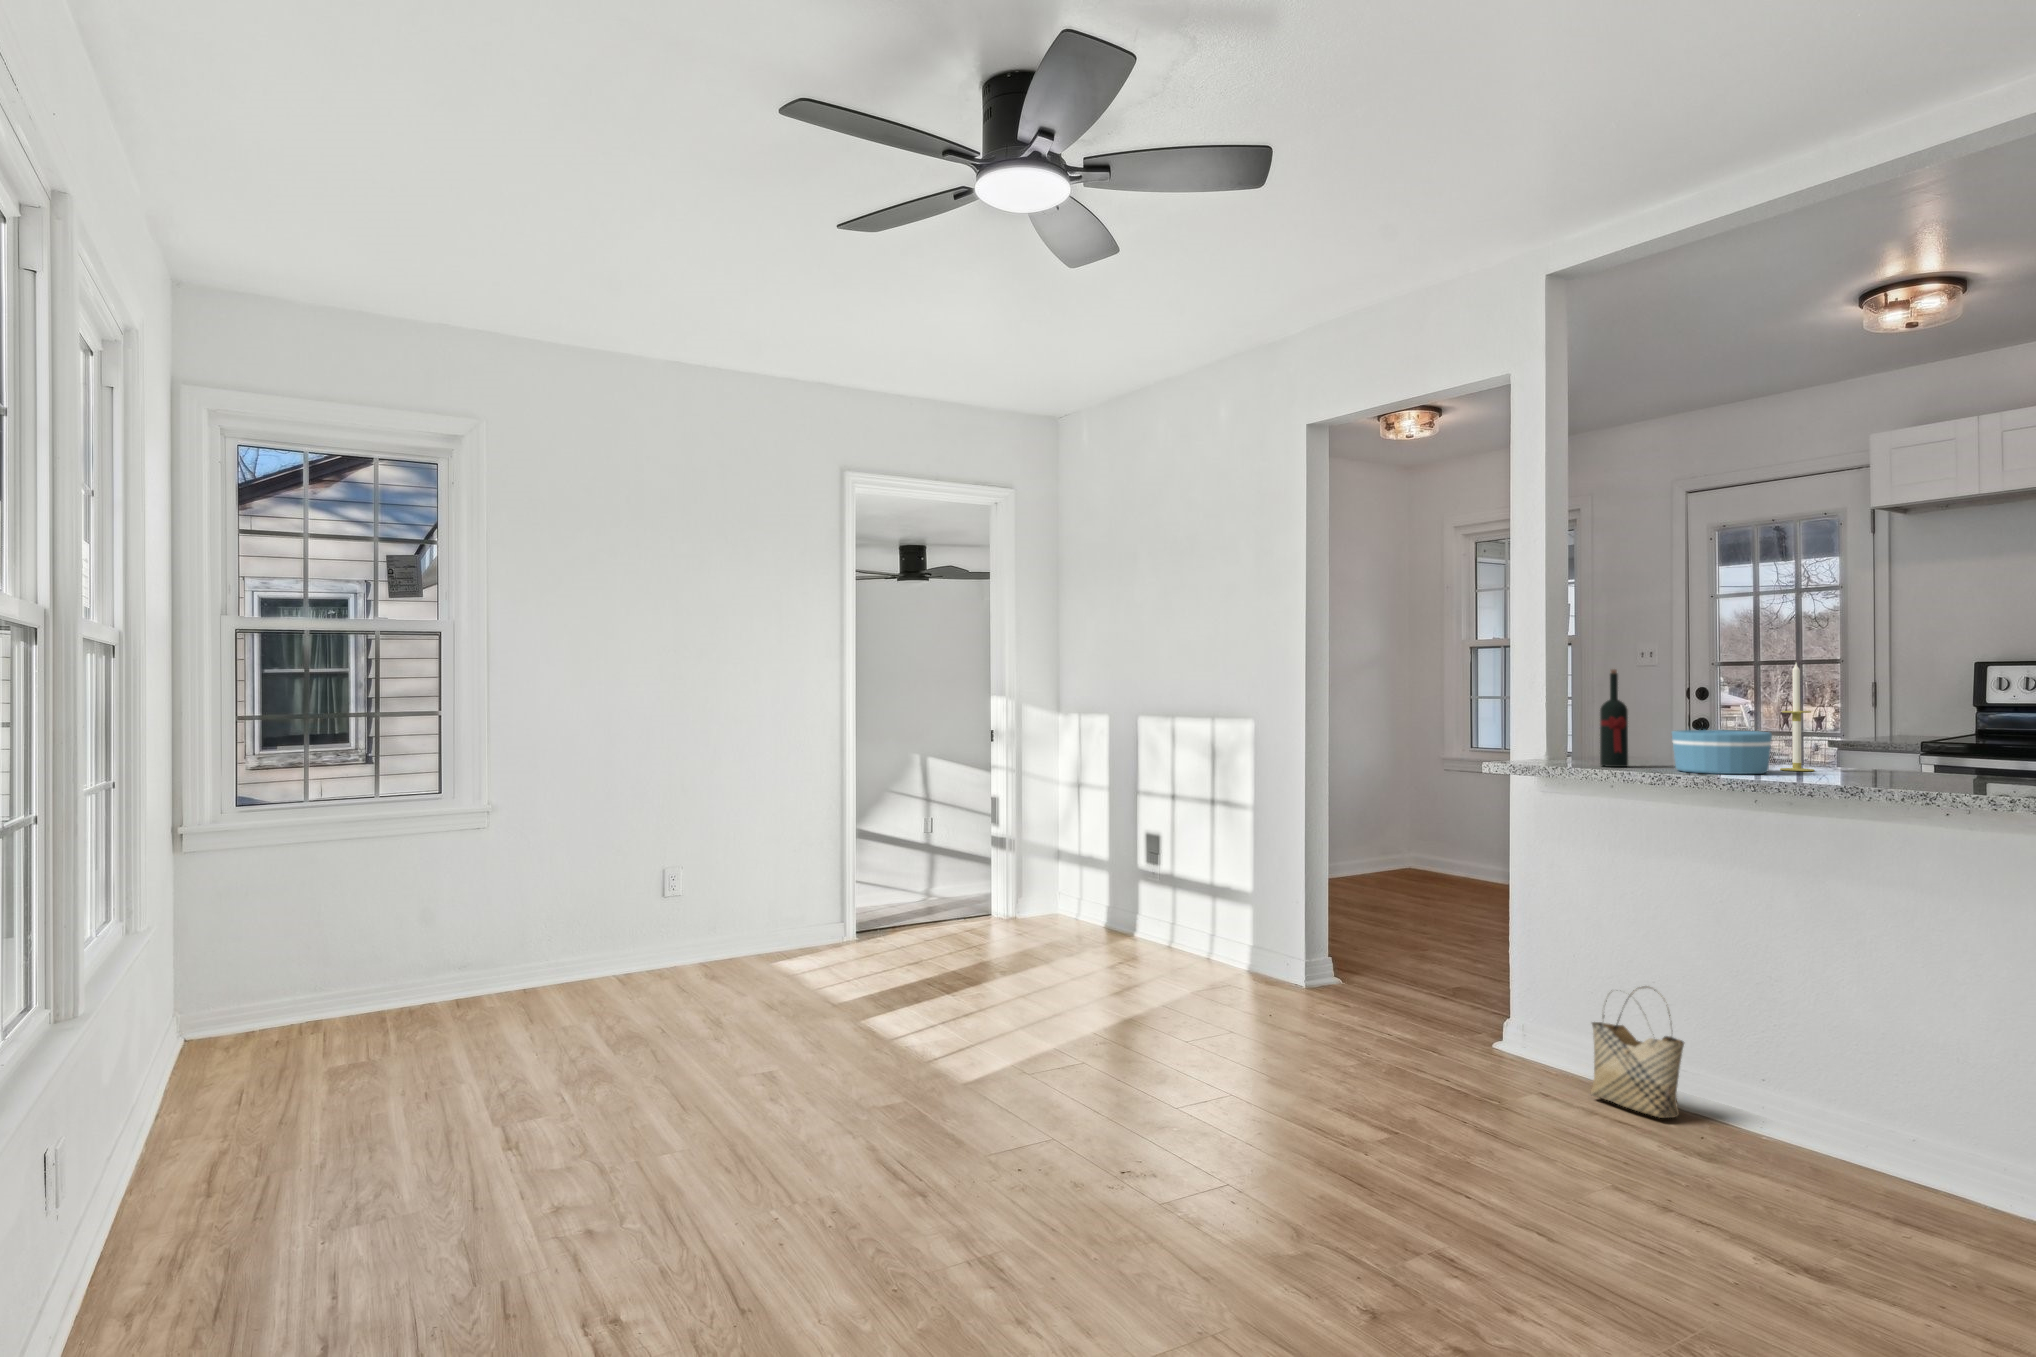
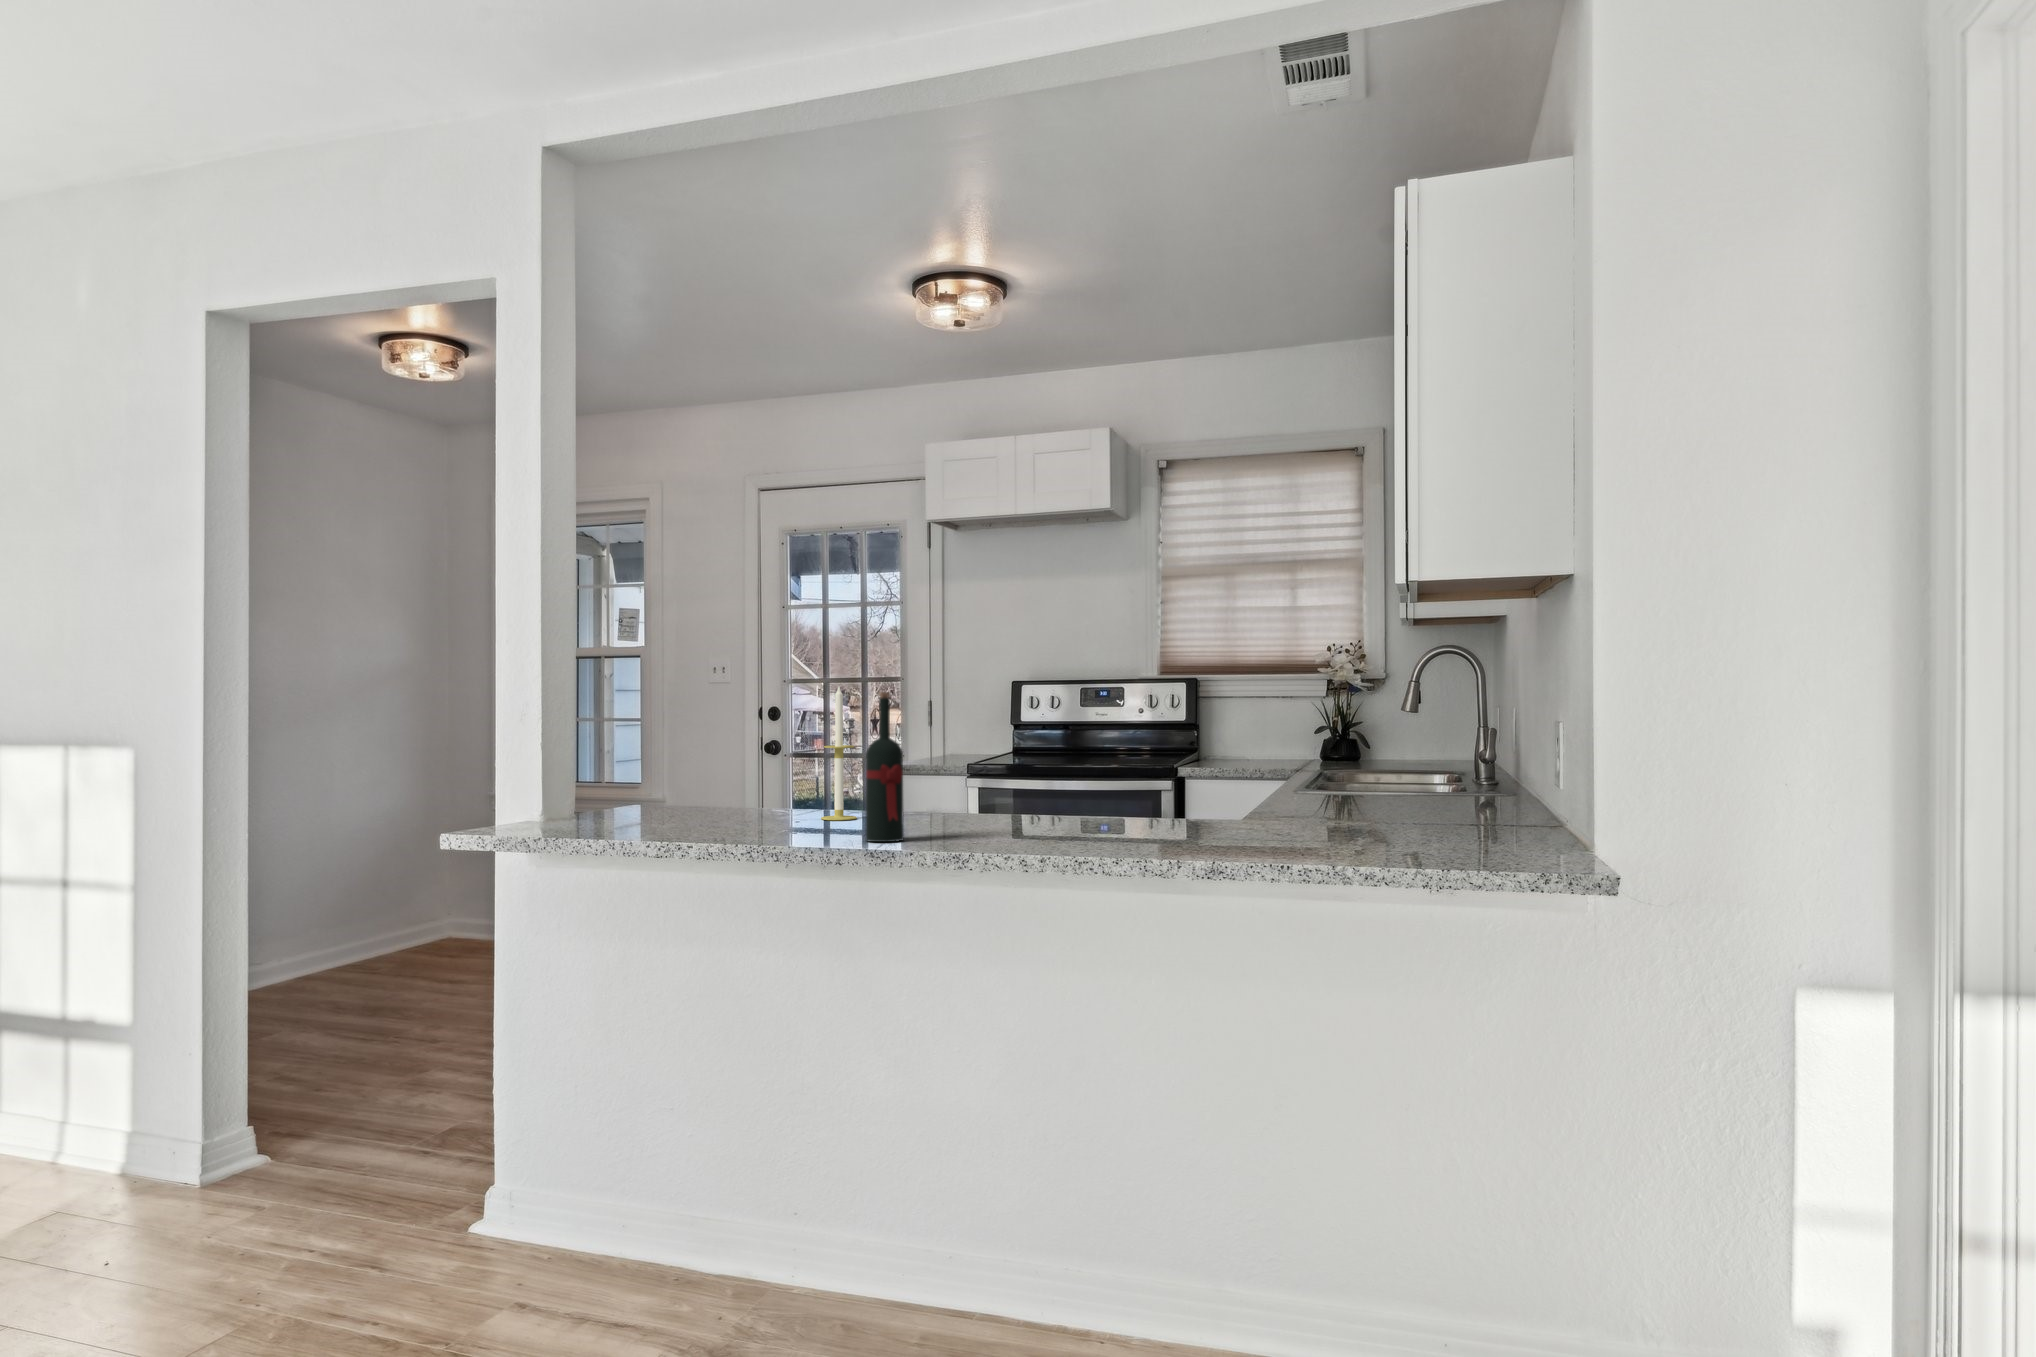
wine bottle: present [1600,669,1628,767] -> present [866,692,904,842]
bowl: present [1672,730,1772,774] -> none [695,773,809,833]
woven basket: present [1591,986,1684,1118] -> none [585,1125,703,1313]

